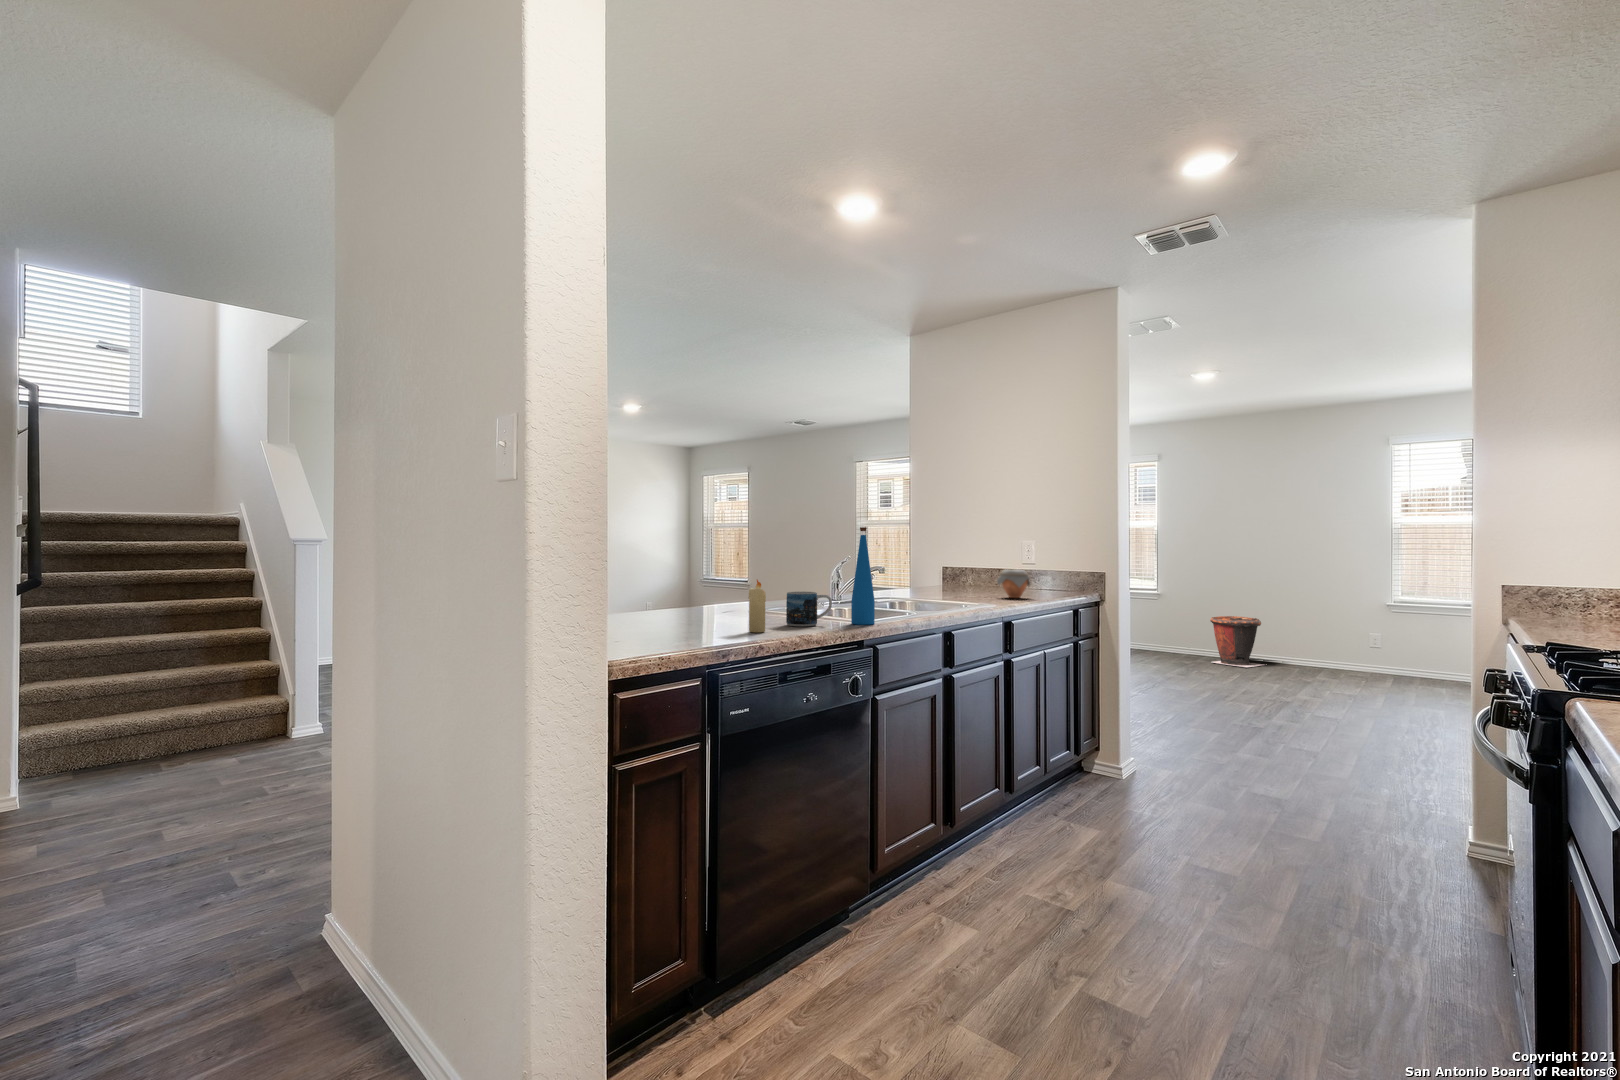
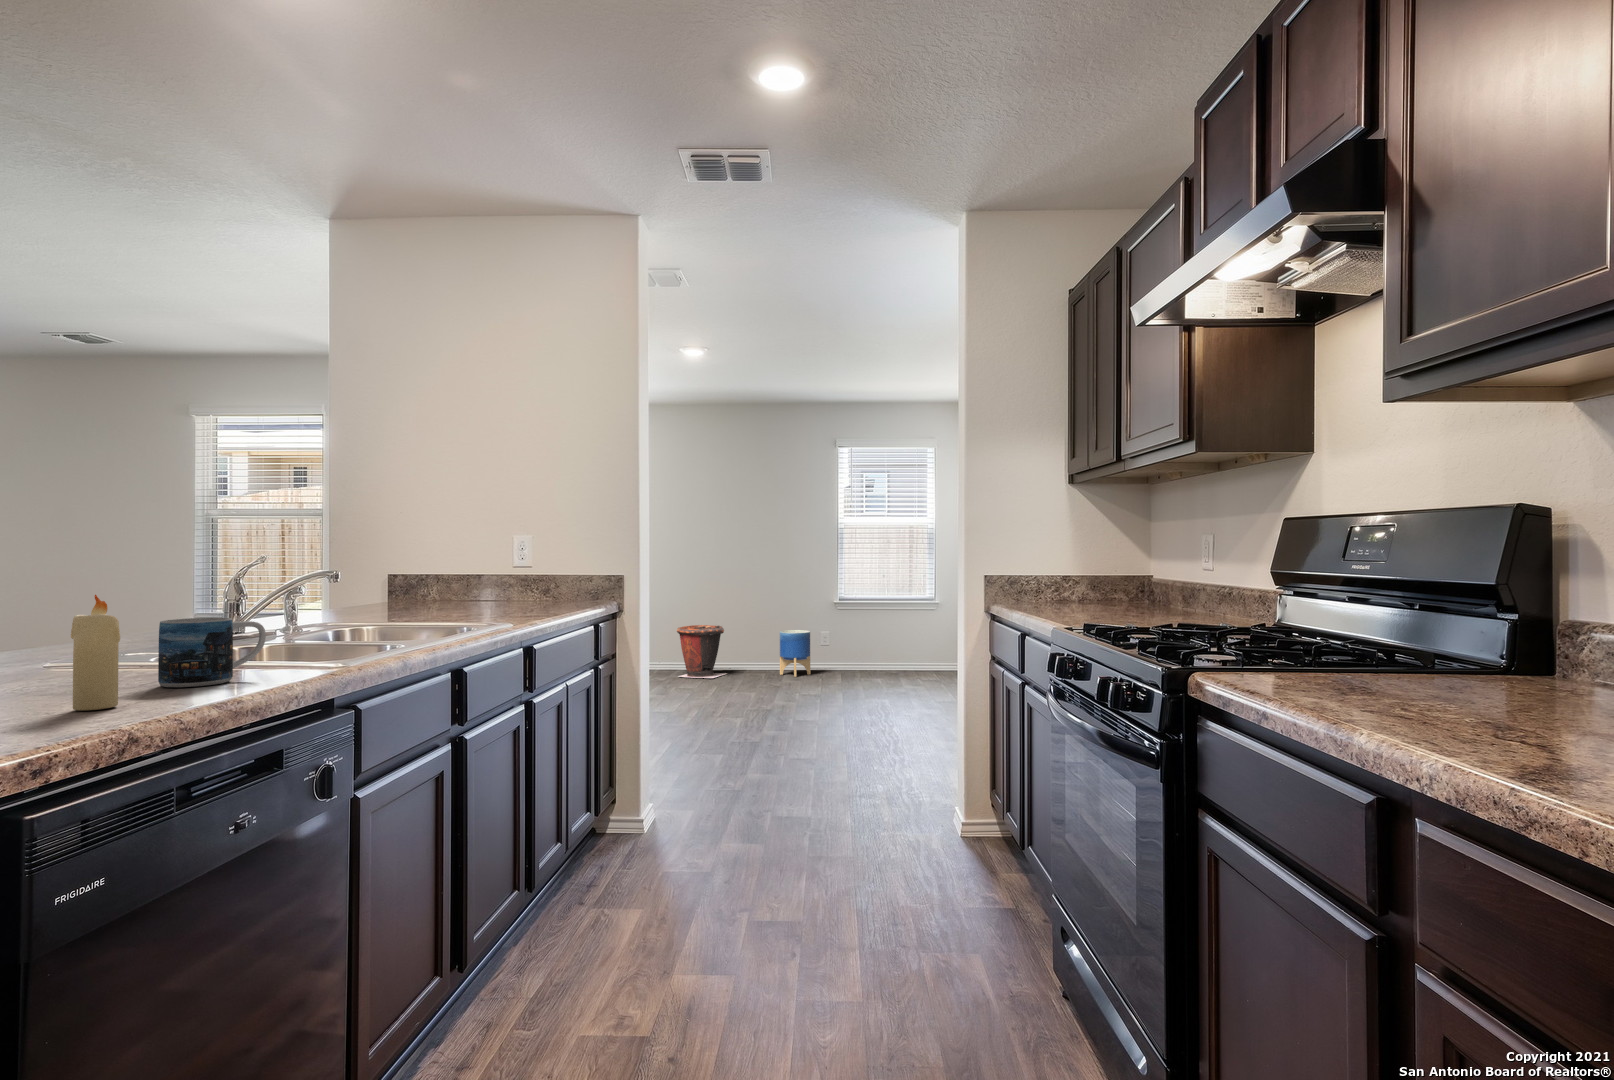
bottle: present [851,527,875,625] -> none [303,498,351,671]
jar: present [997,570,1030,598] -> none [488,576,536,615]
planter: none [1326,628,1365,676] -> present [780,630,810,677]

